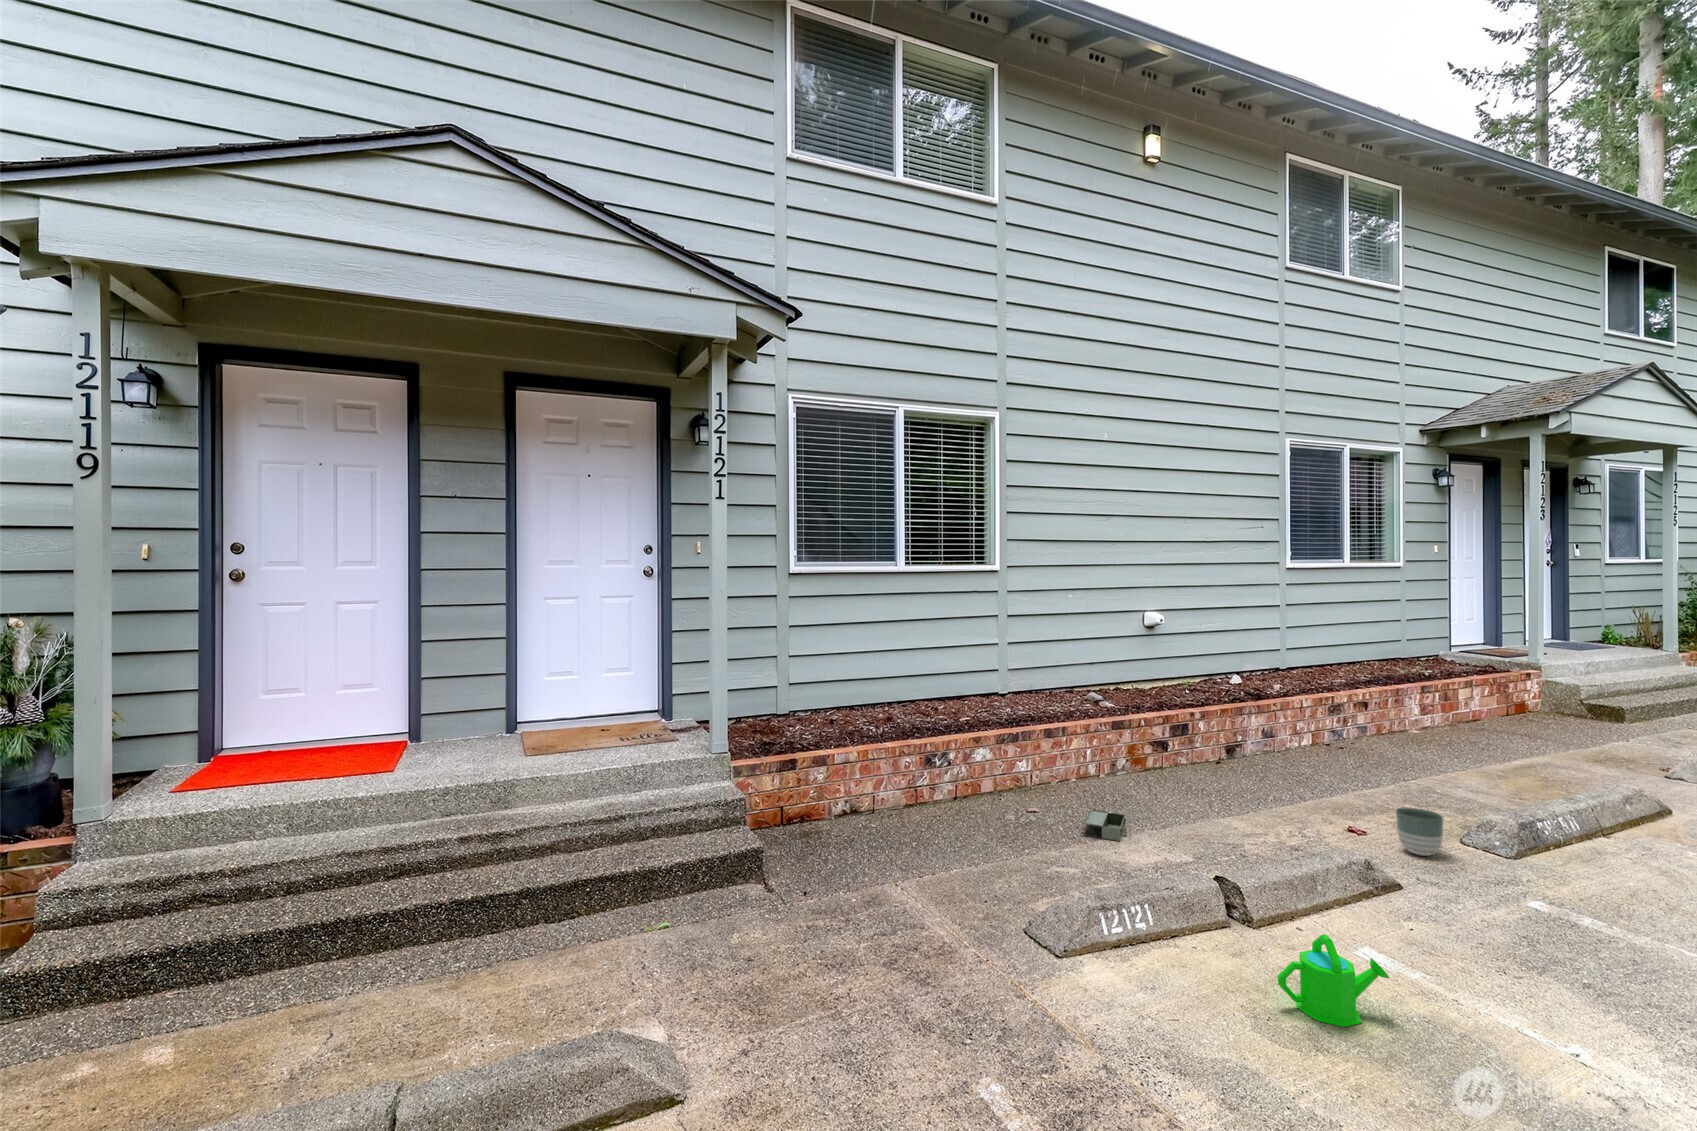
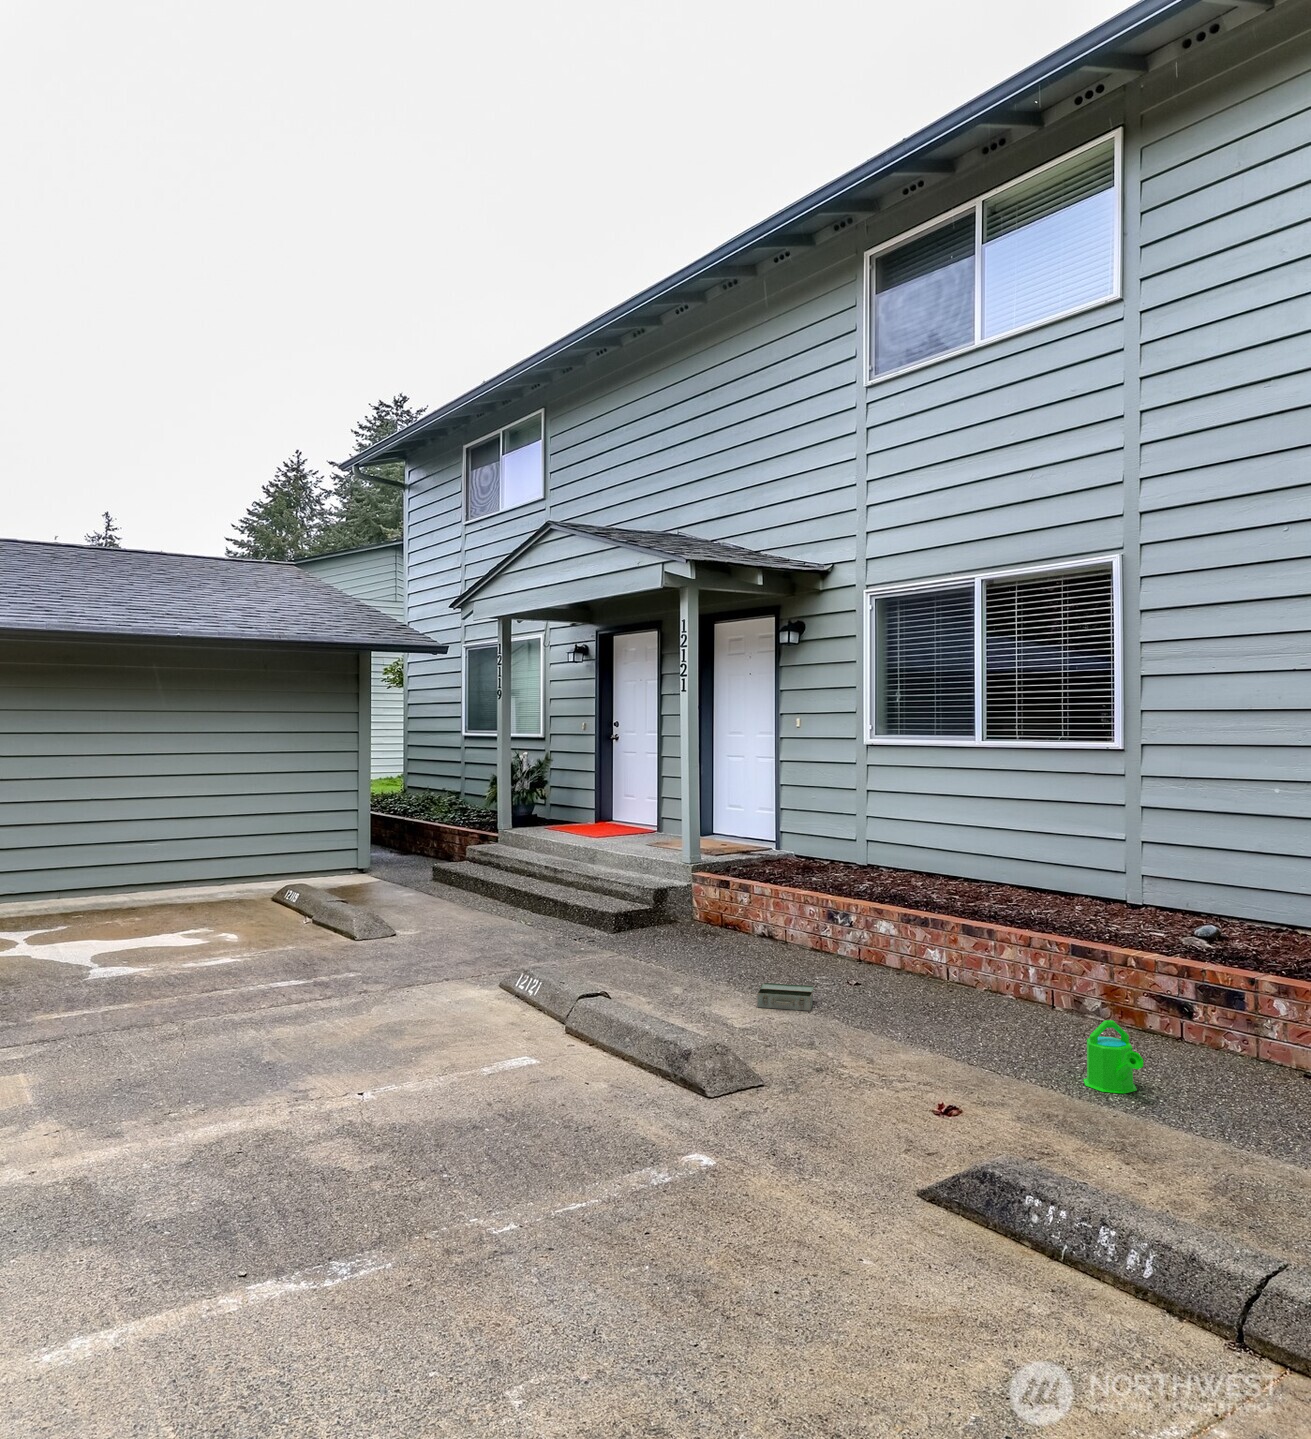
planter: present [1396,807,1443,856] -> none [803,1057,862,1132]
watering can: present [1278,934,1390,1027] -> present [1083,1020,1143,1094]

